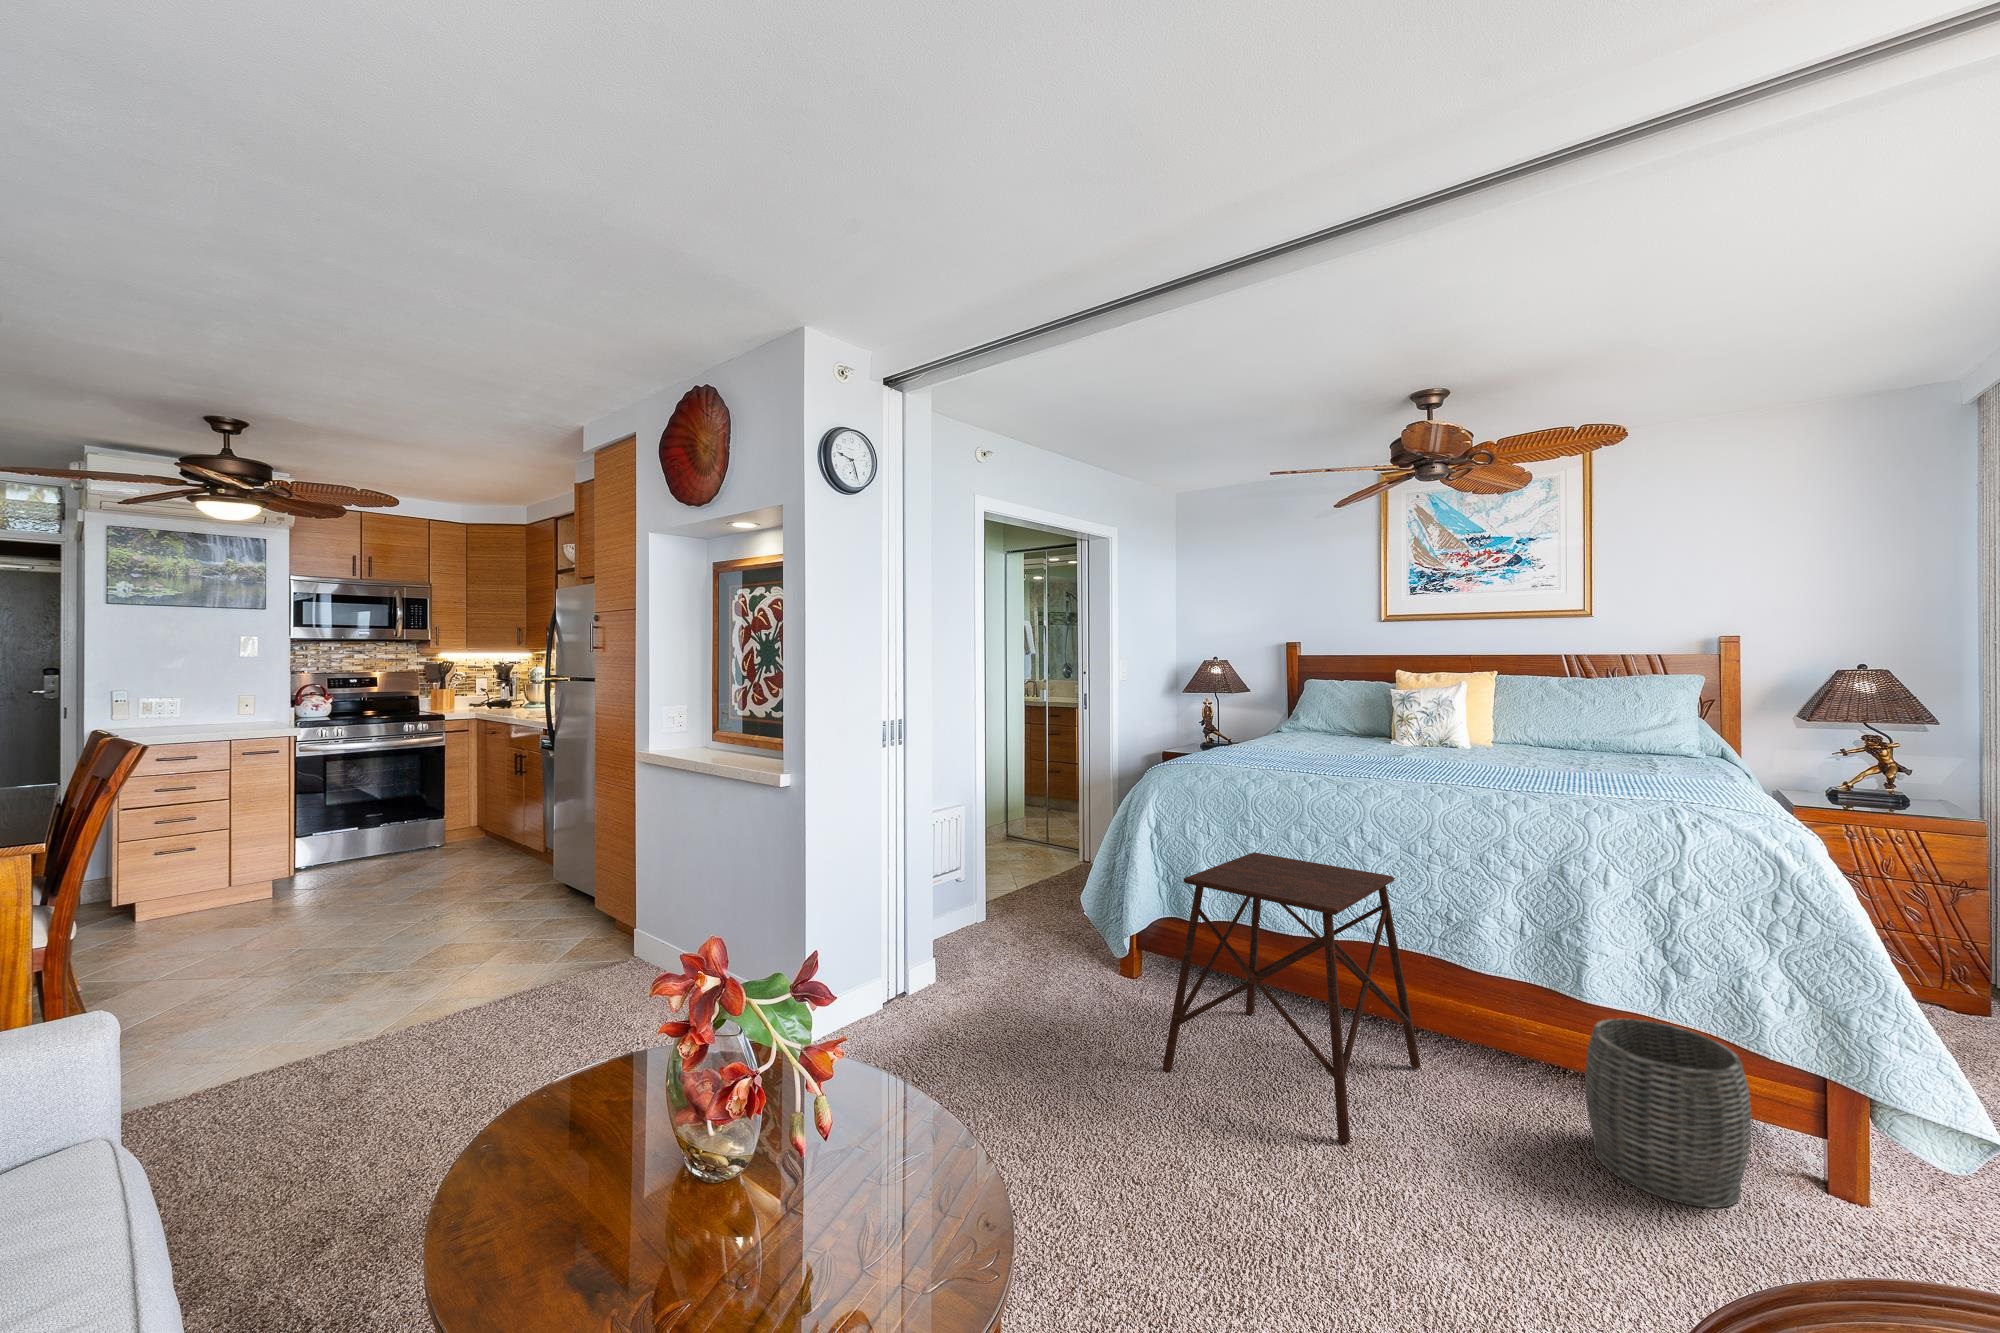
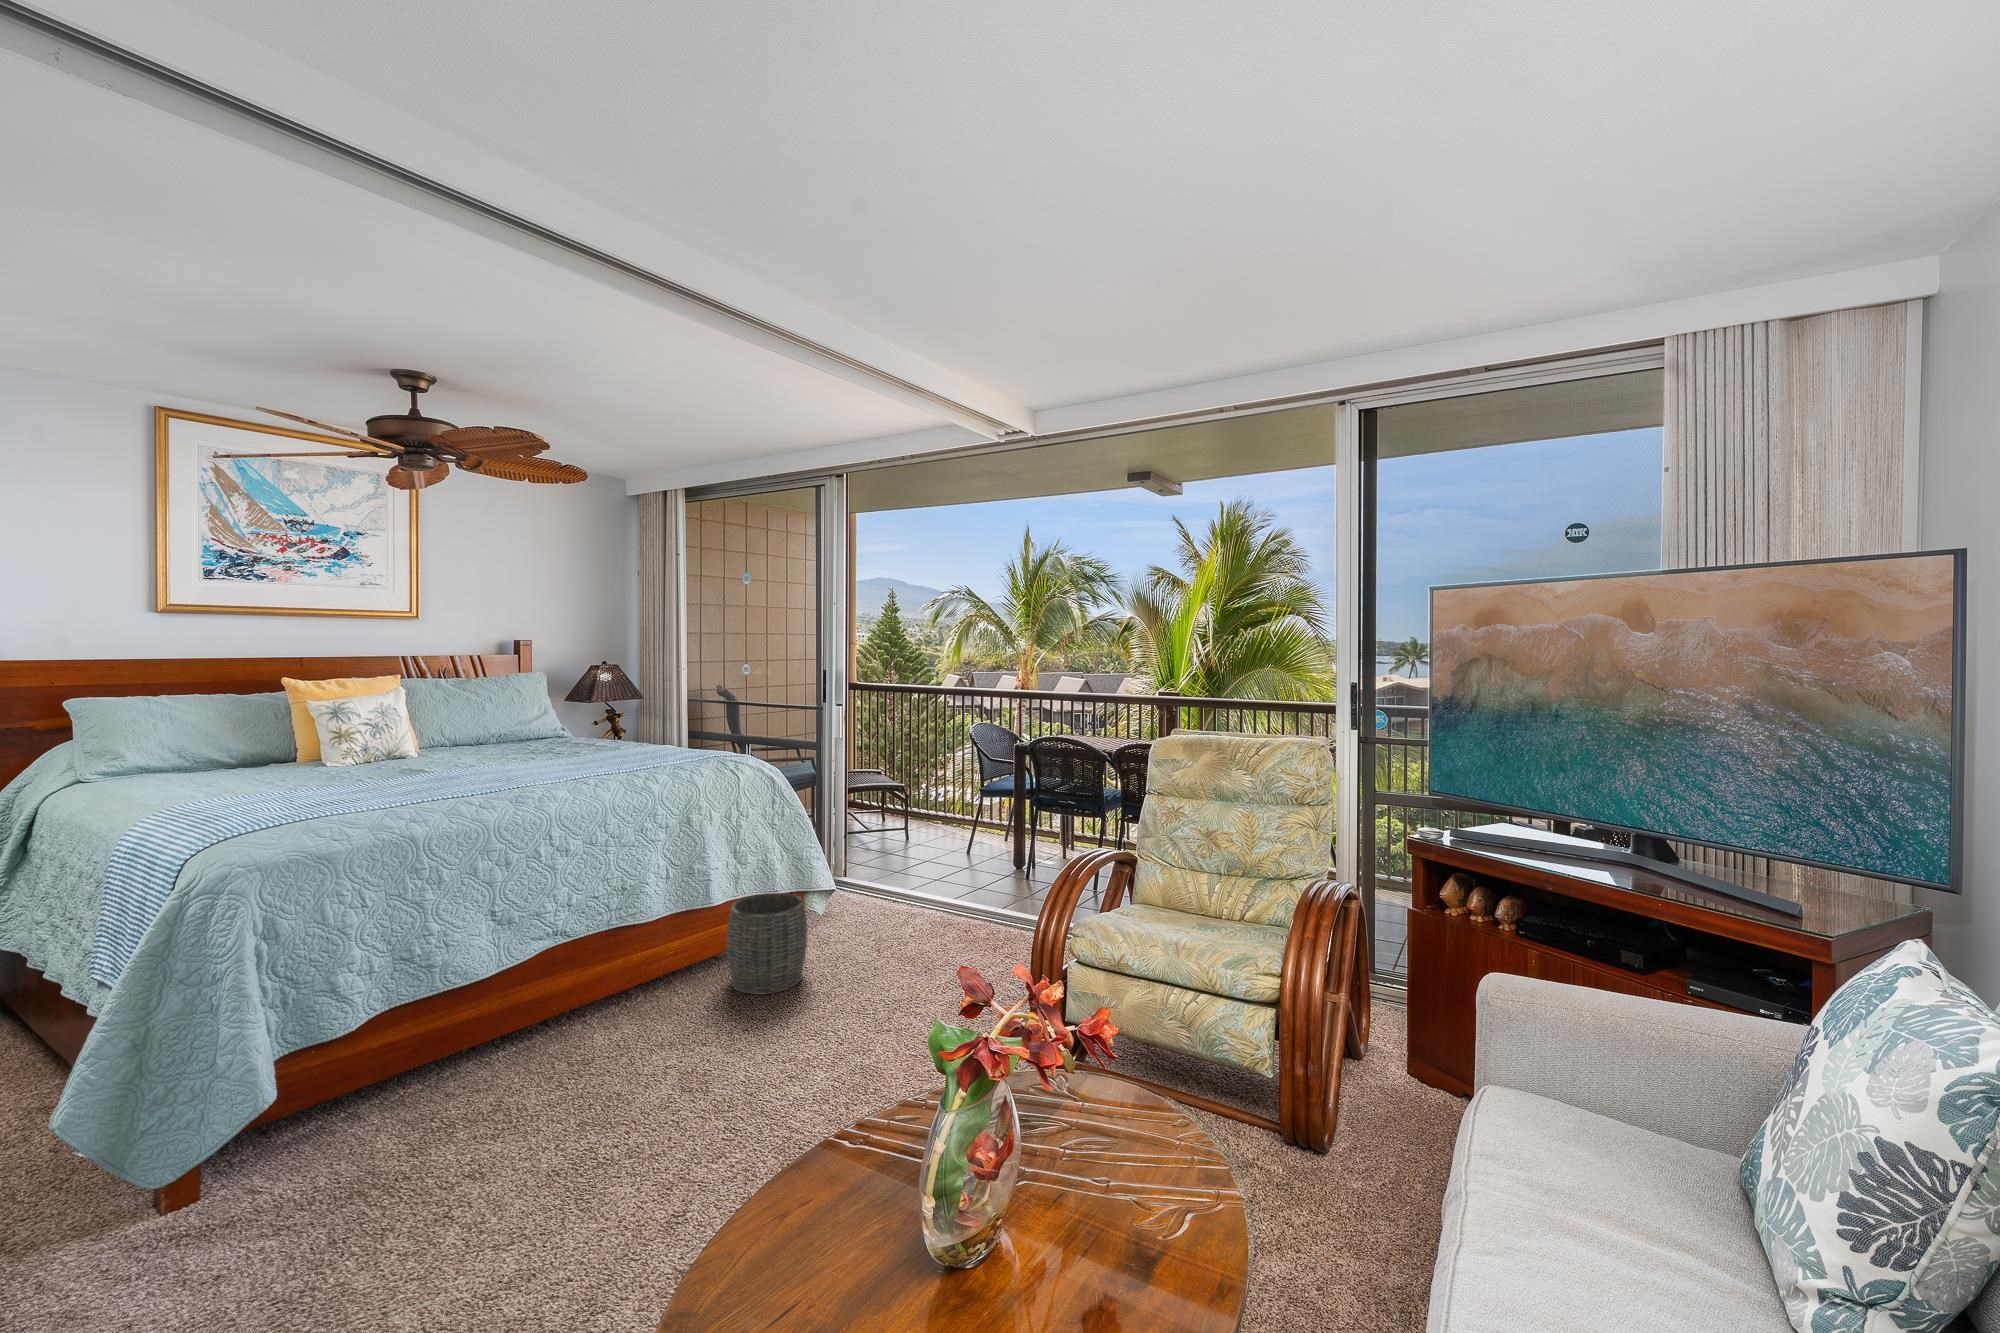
side table: present [1162,852,1421,1144] -> none [417,868,693,1177]

